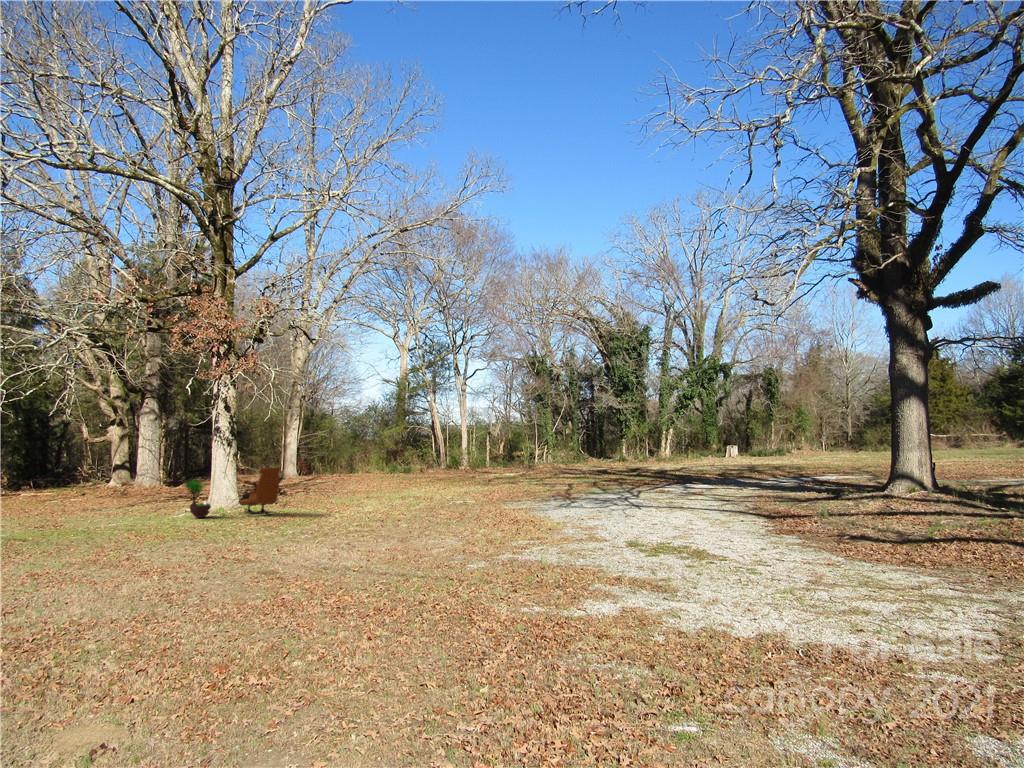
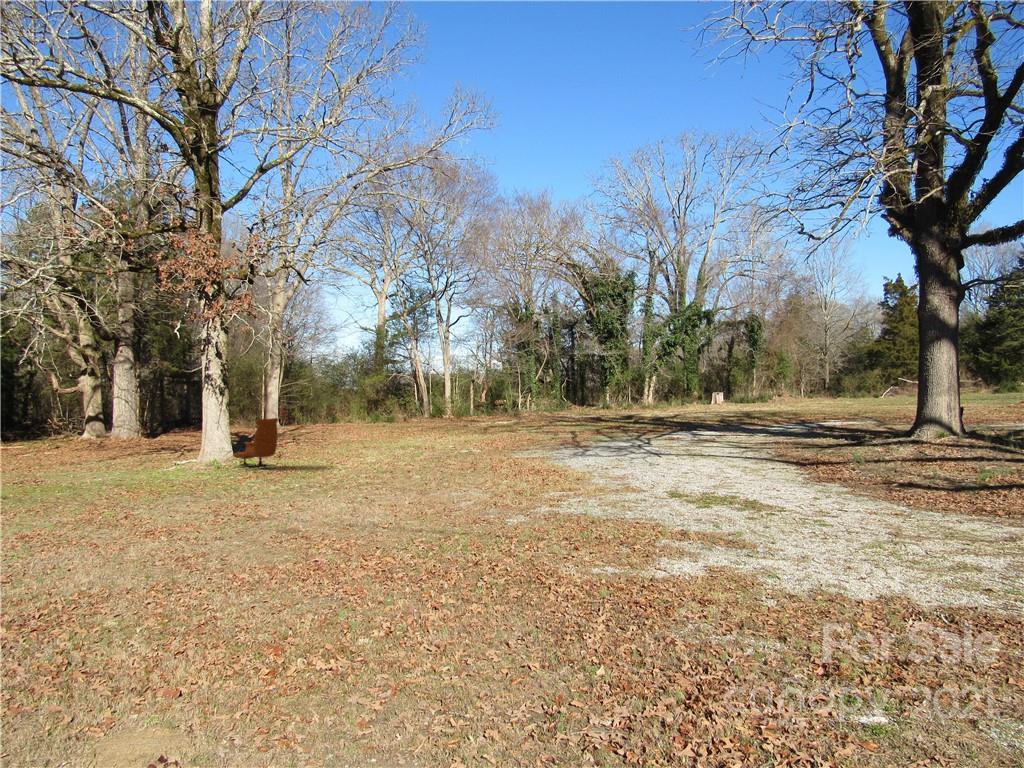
potted tree: present [184,480,211,518] -> none [172,427,204,472]

